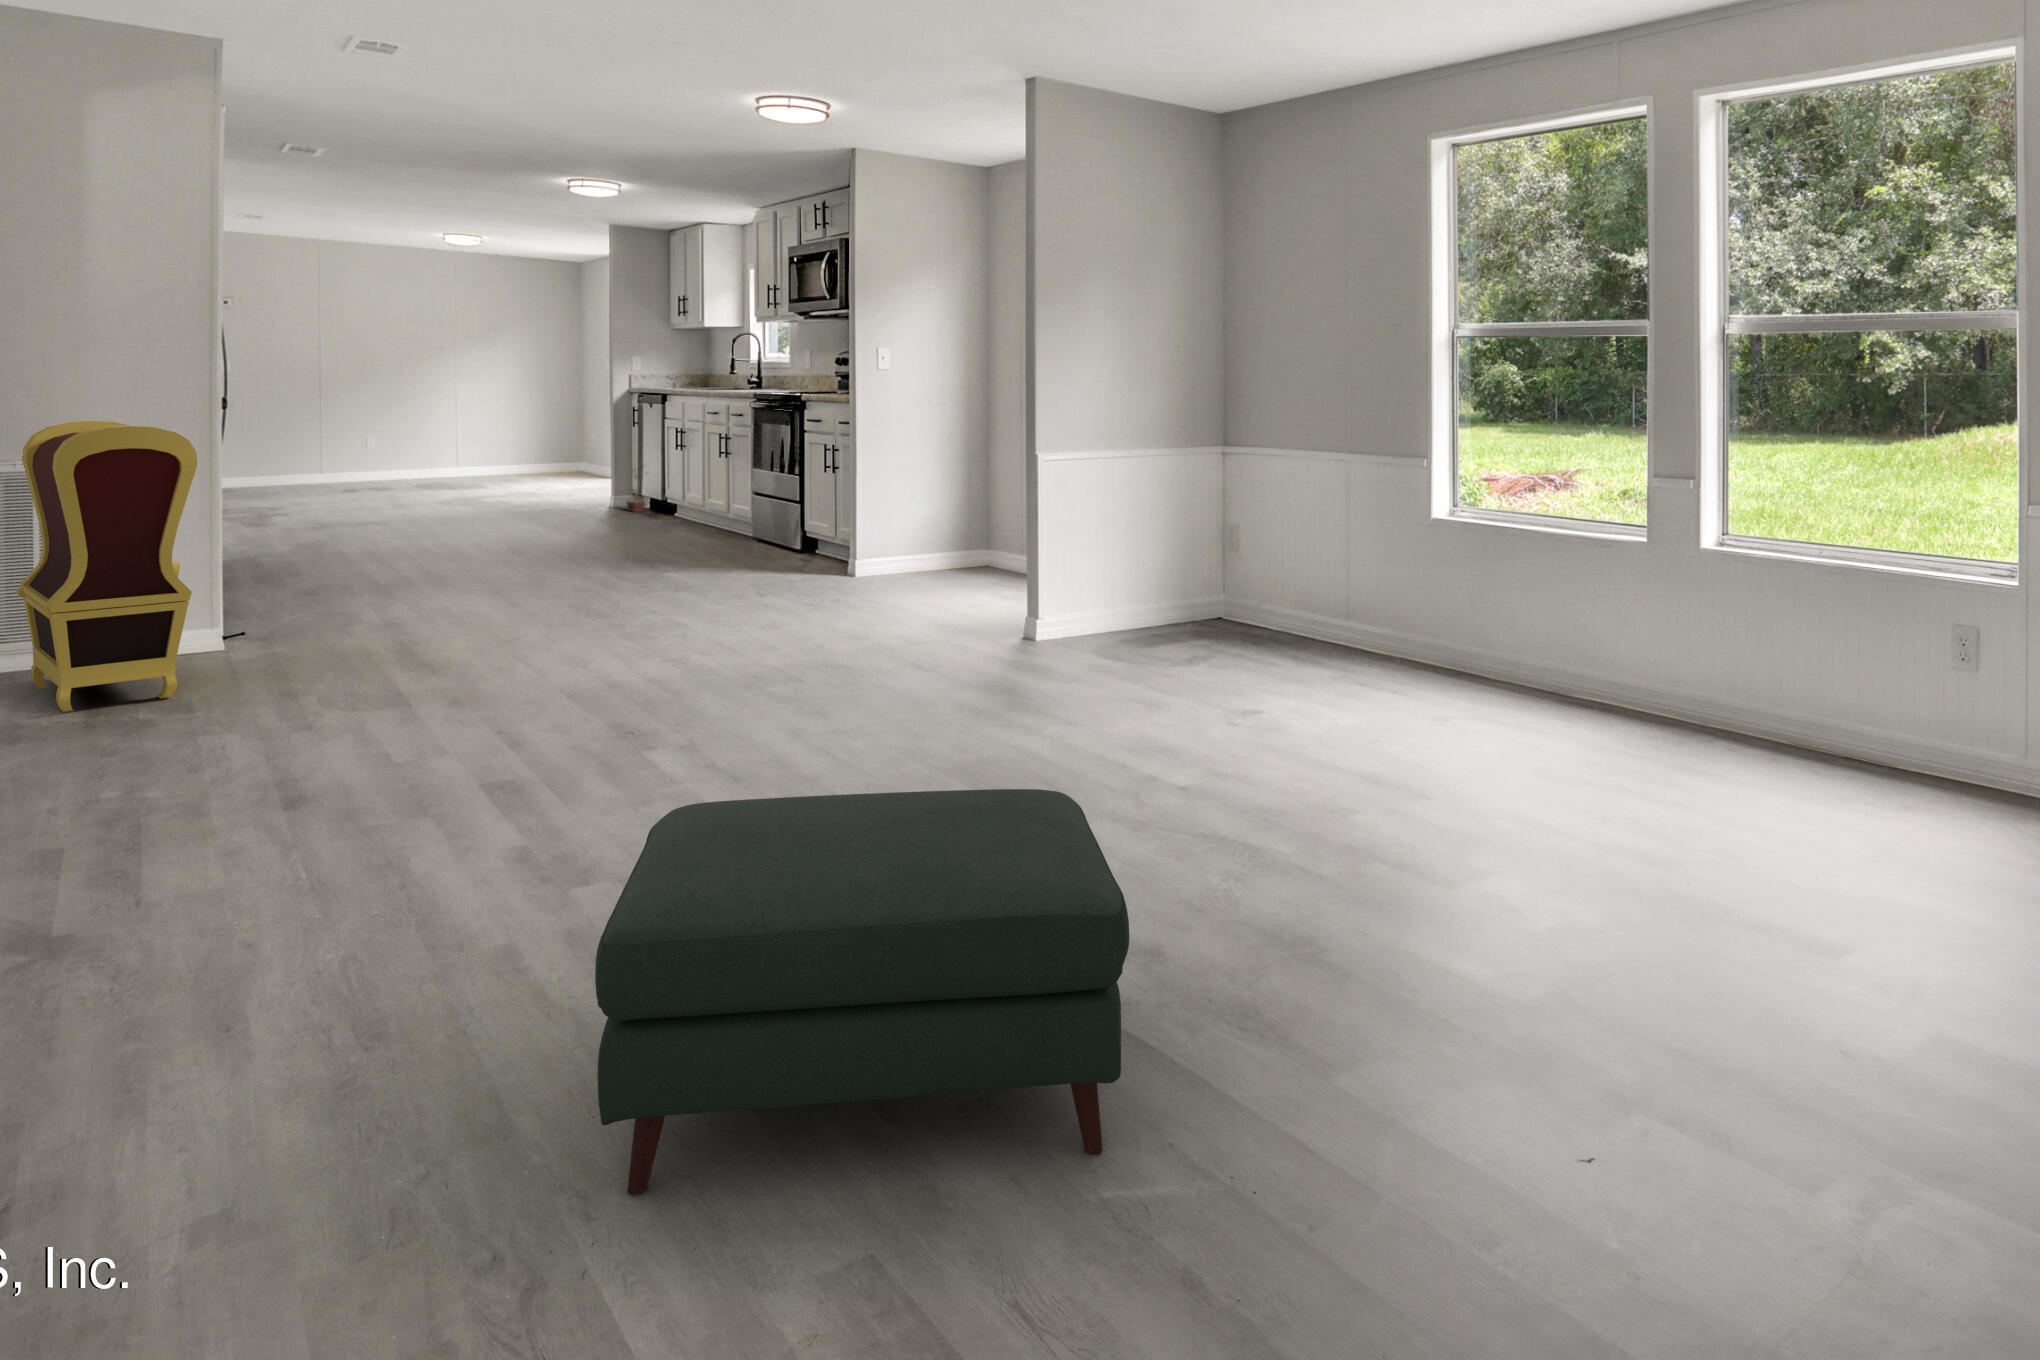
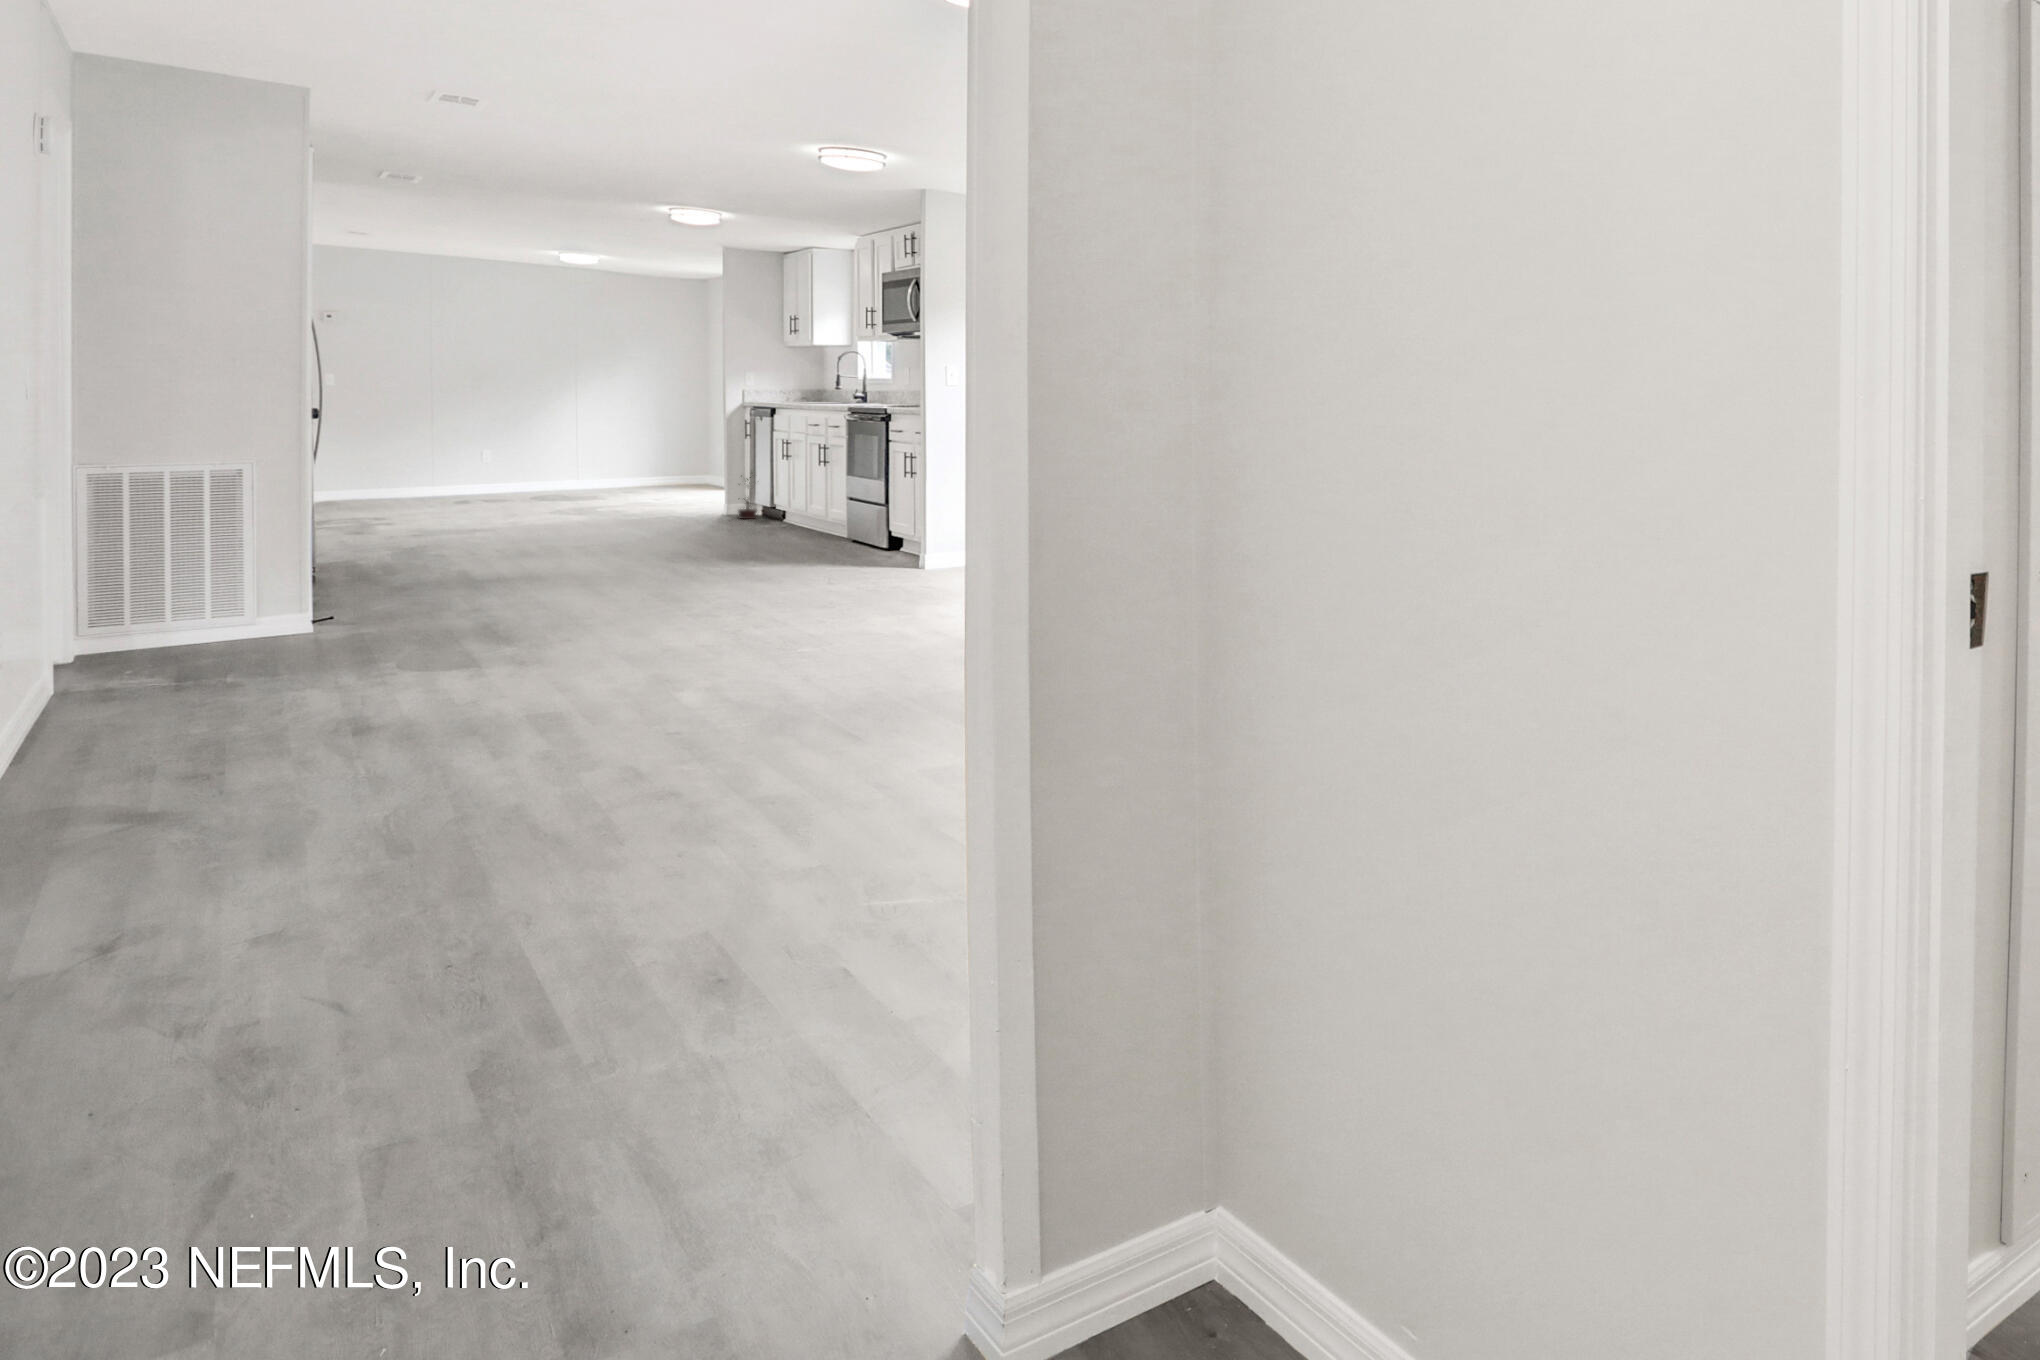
armchair: present [16,421,197,712] -> none [107,435,280,680]
ottoman: present [595,789,1129,1194] -> none [530,660,909,885]

